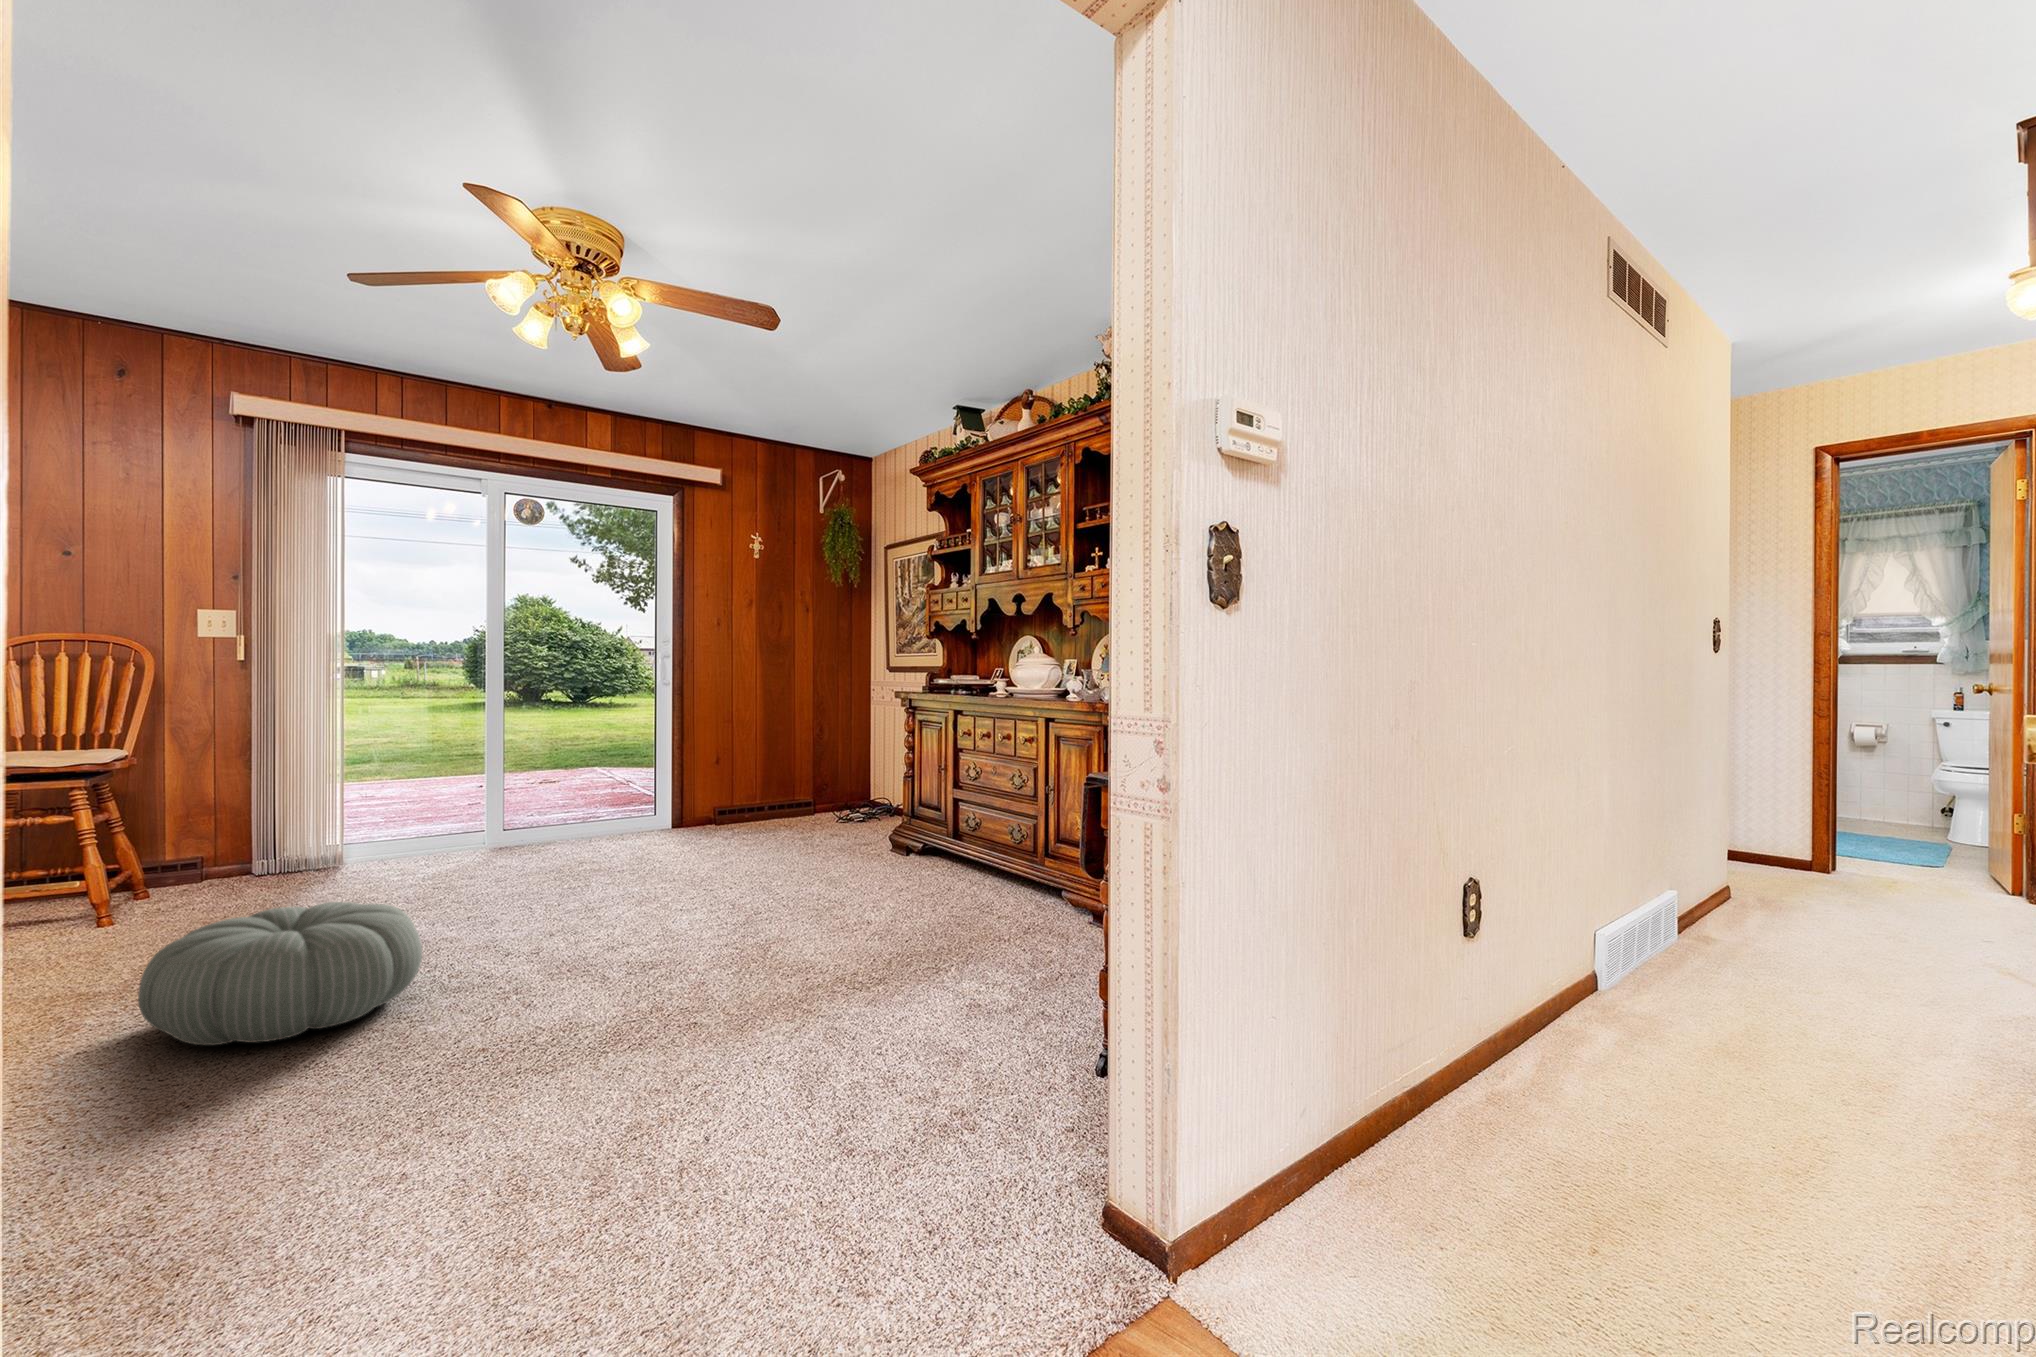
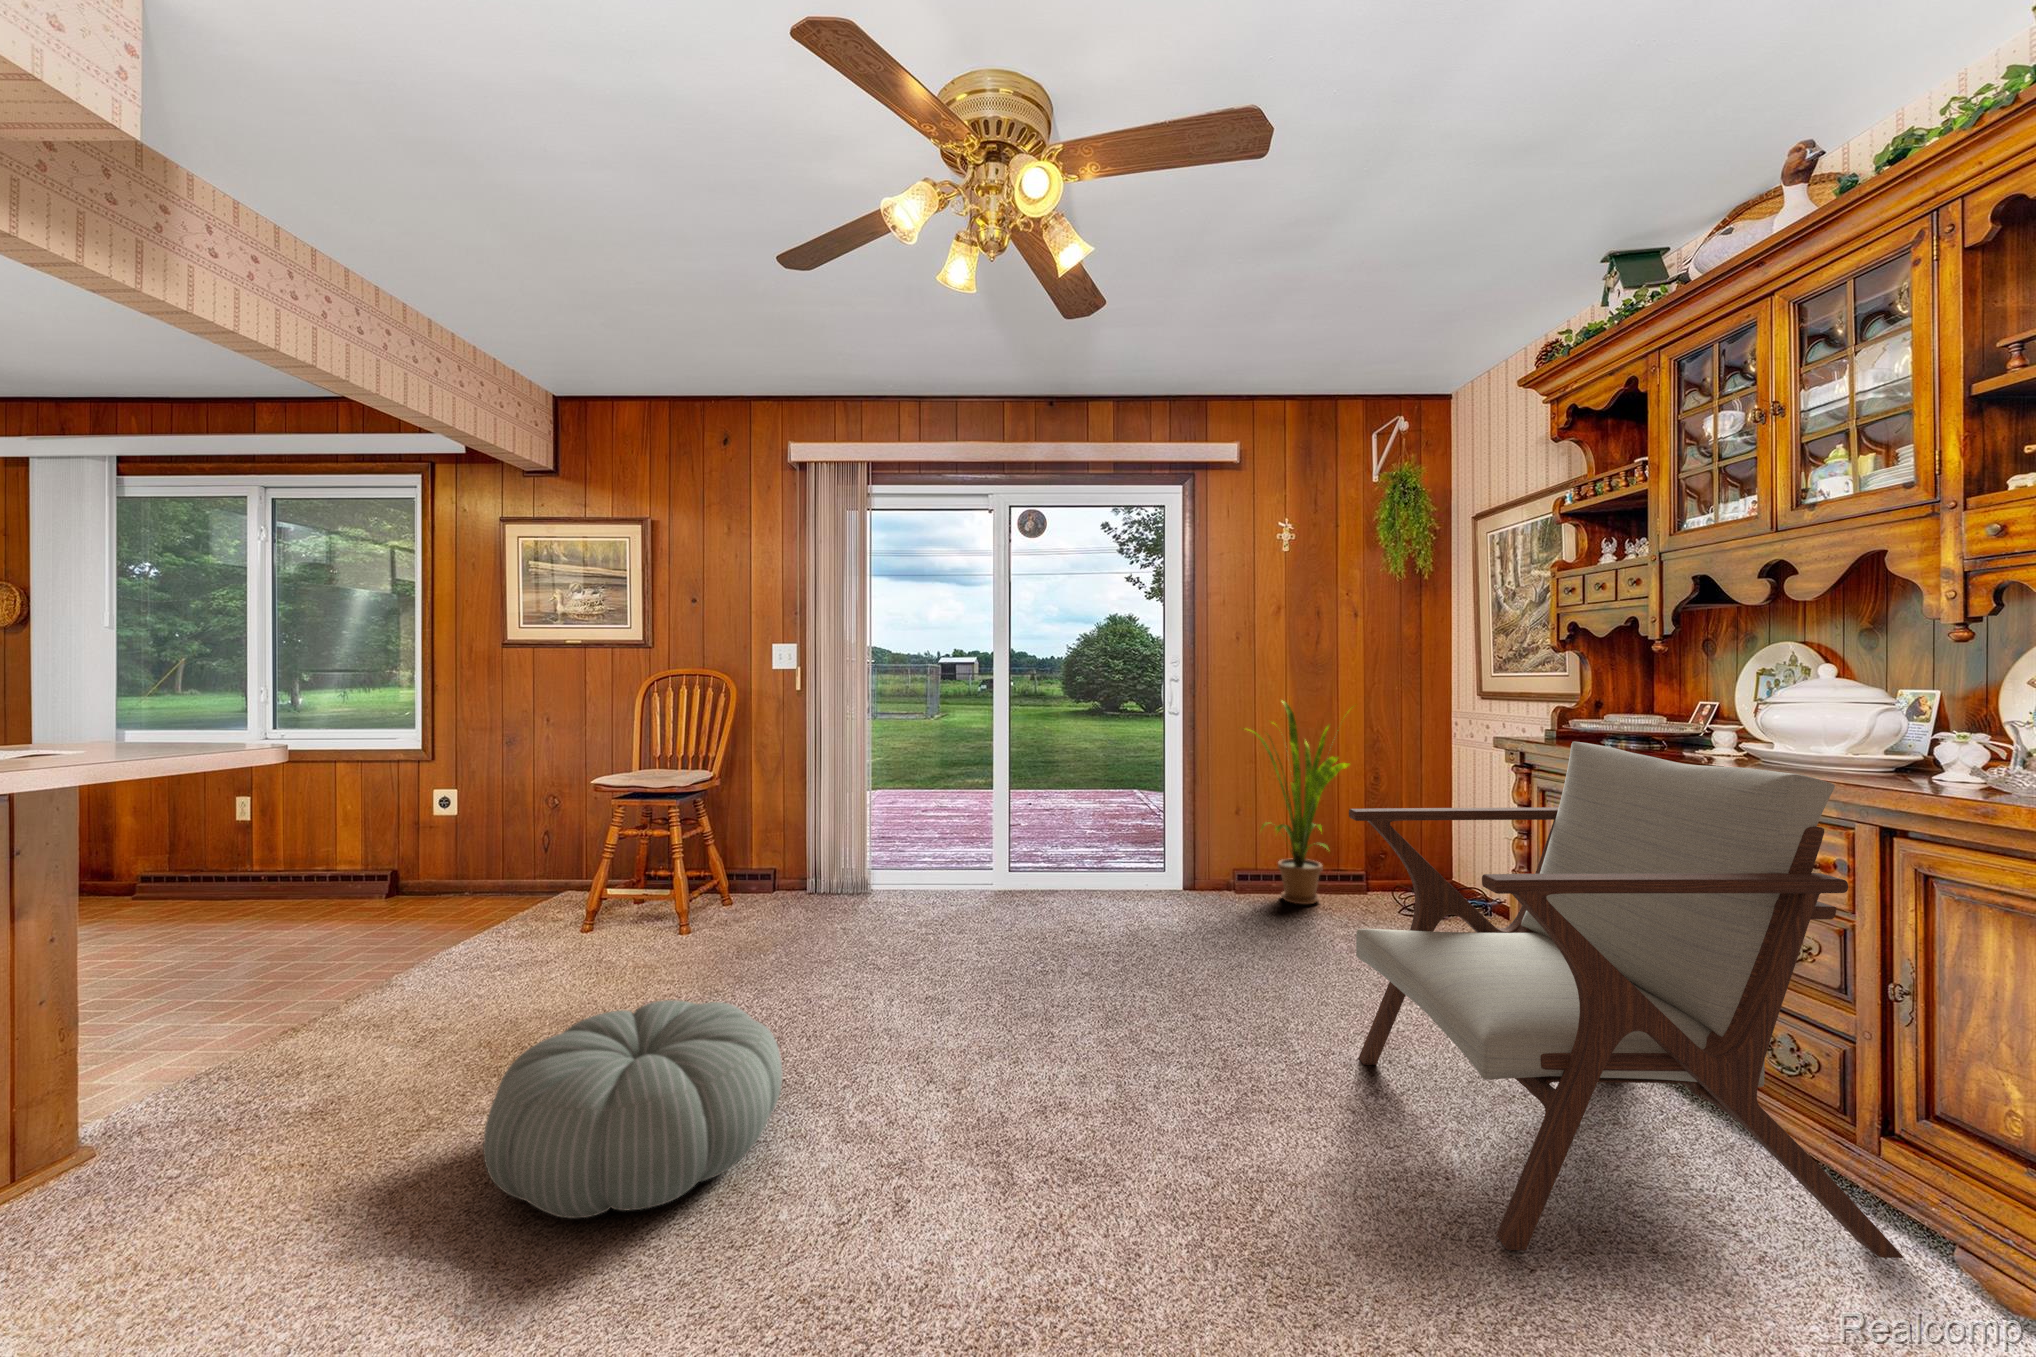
house plant: none [720,673,811,827] -> present [1249,699,1349,904]
lounge chair: none [816,687,1045,925] -> present [1349,742,1903,1258]

